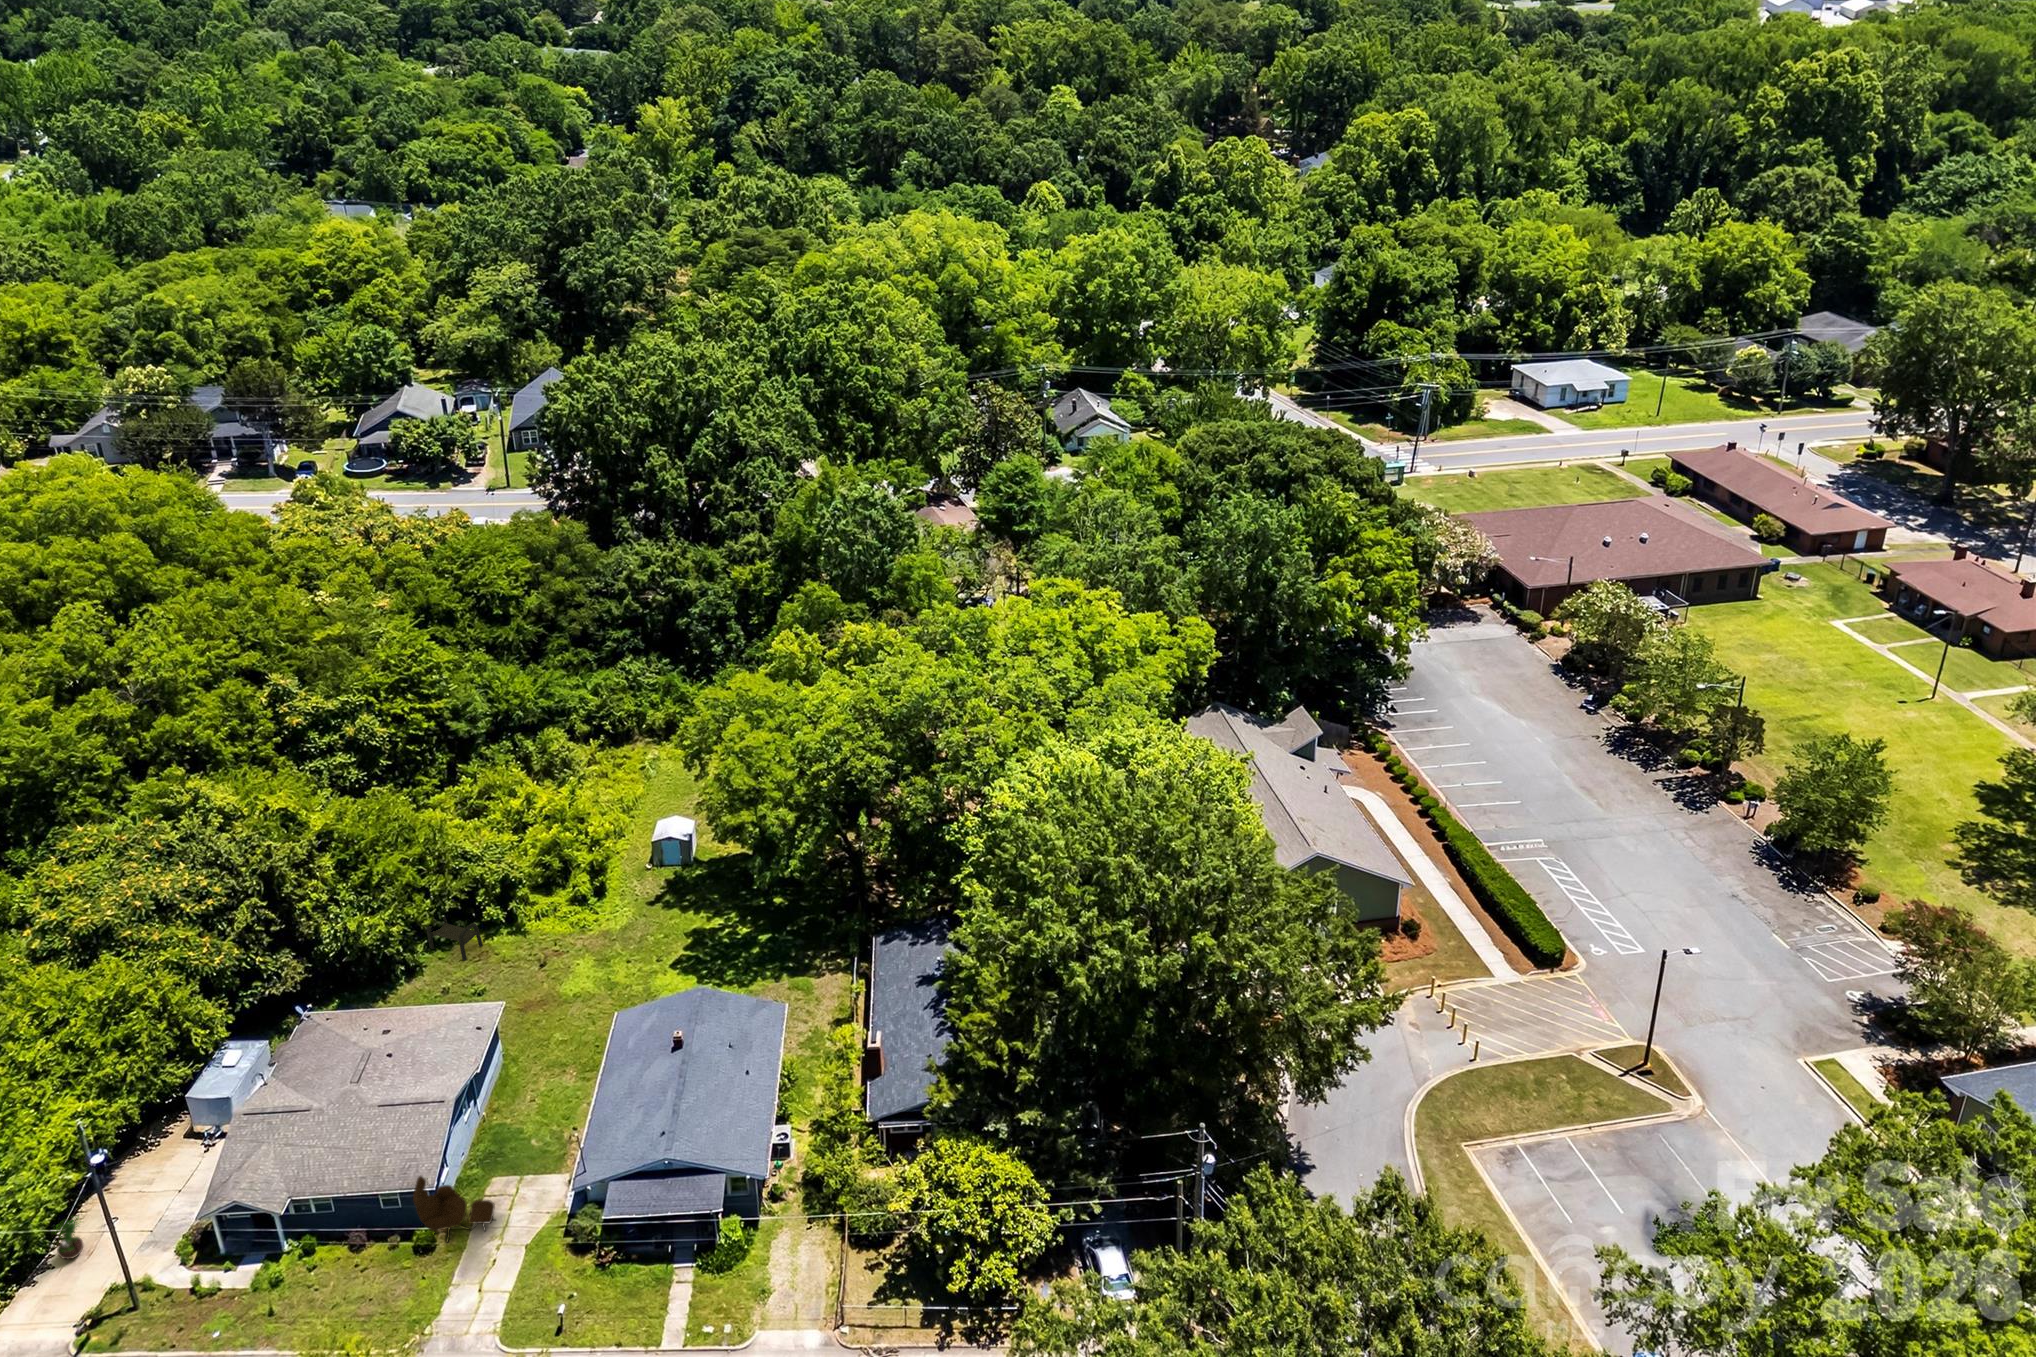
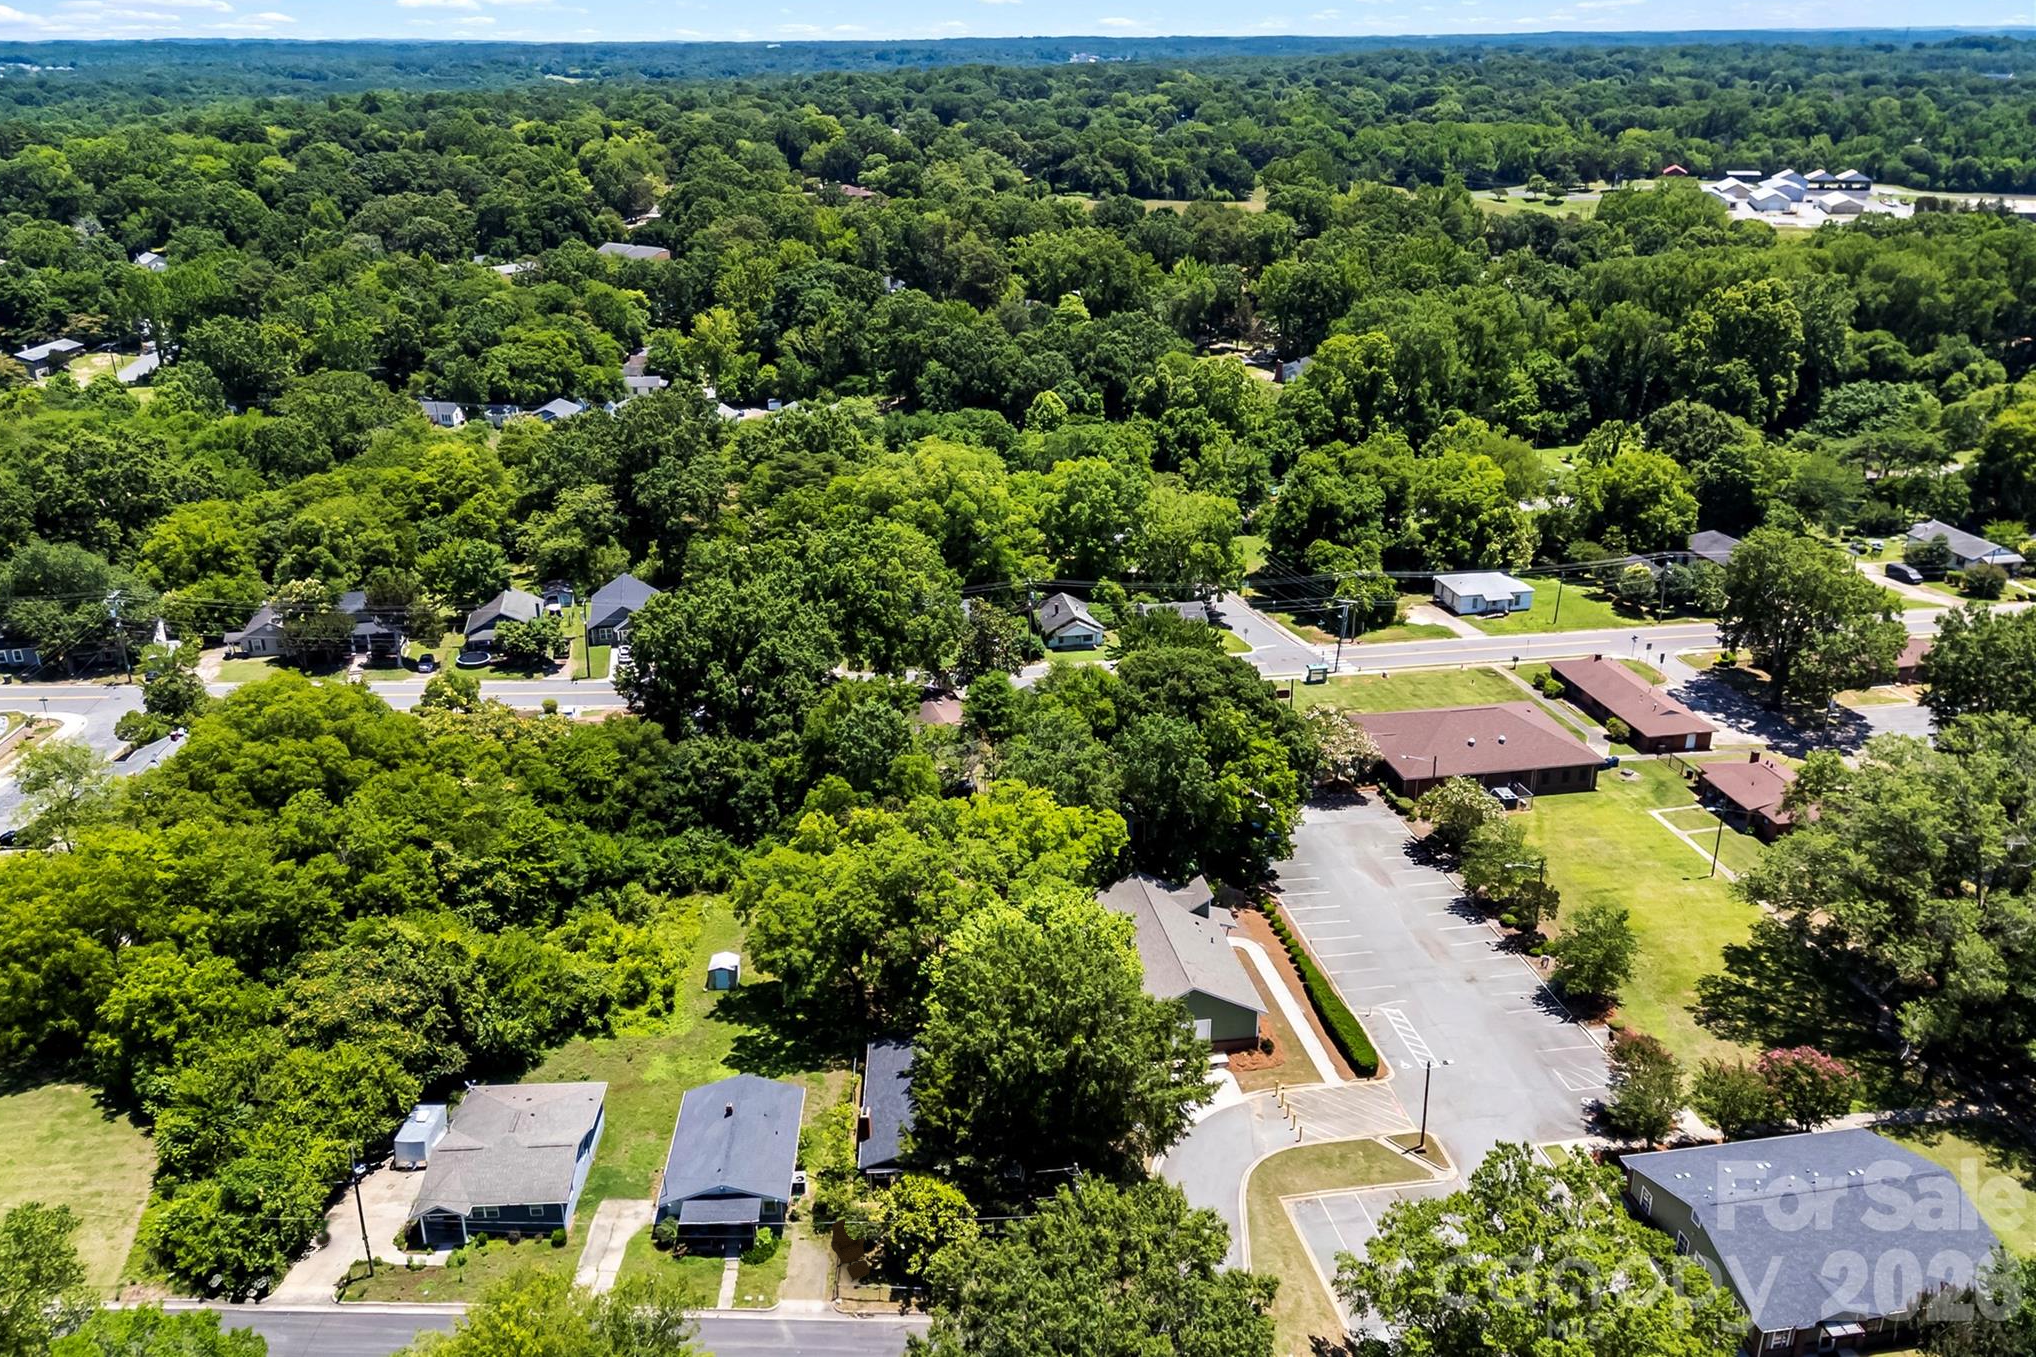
bench: present [427,917,483,961] -> none [548,1022,586,1055]
lounge chair: present [413,1176,495,1242] -> present [831,1219,870,1282]

